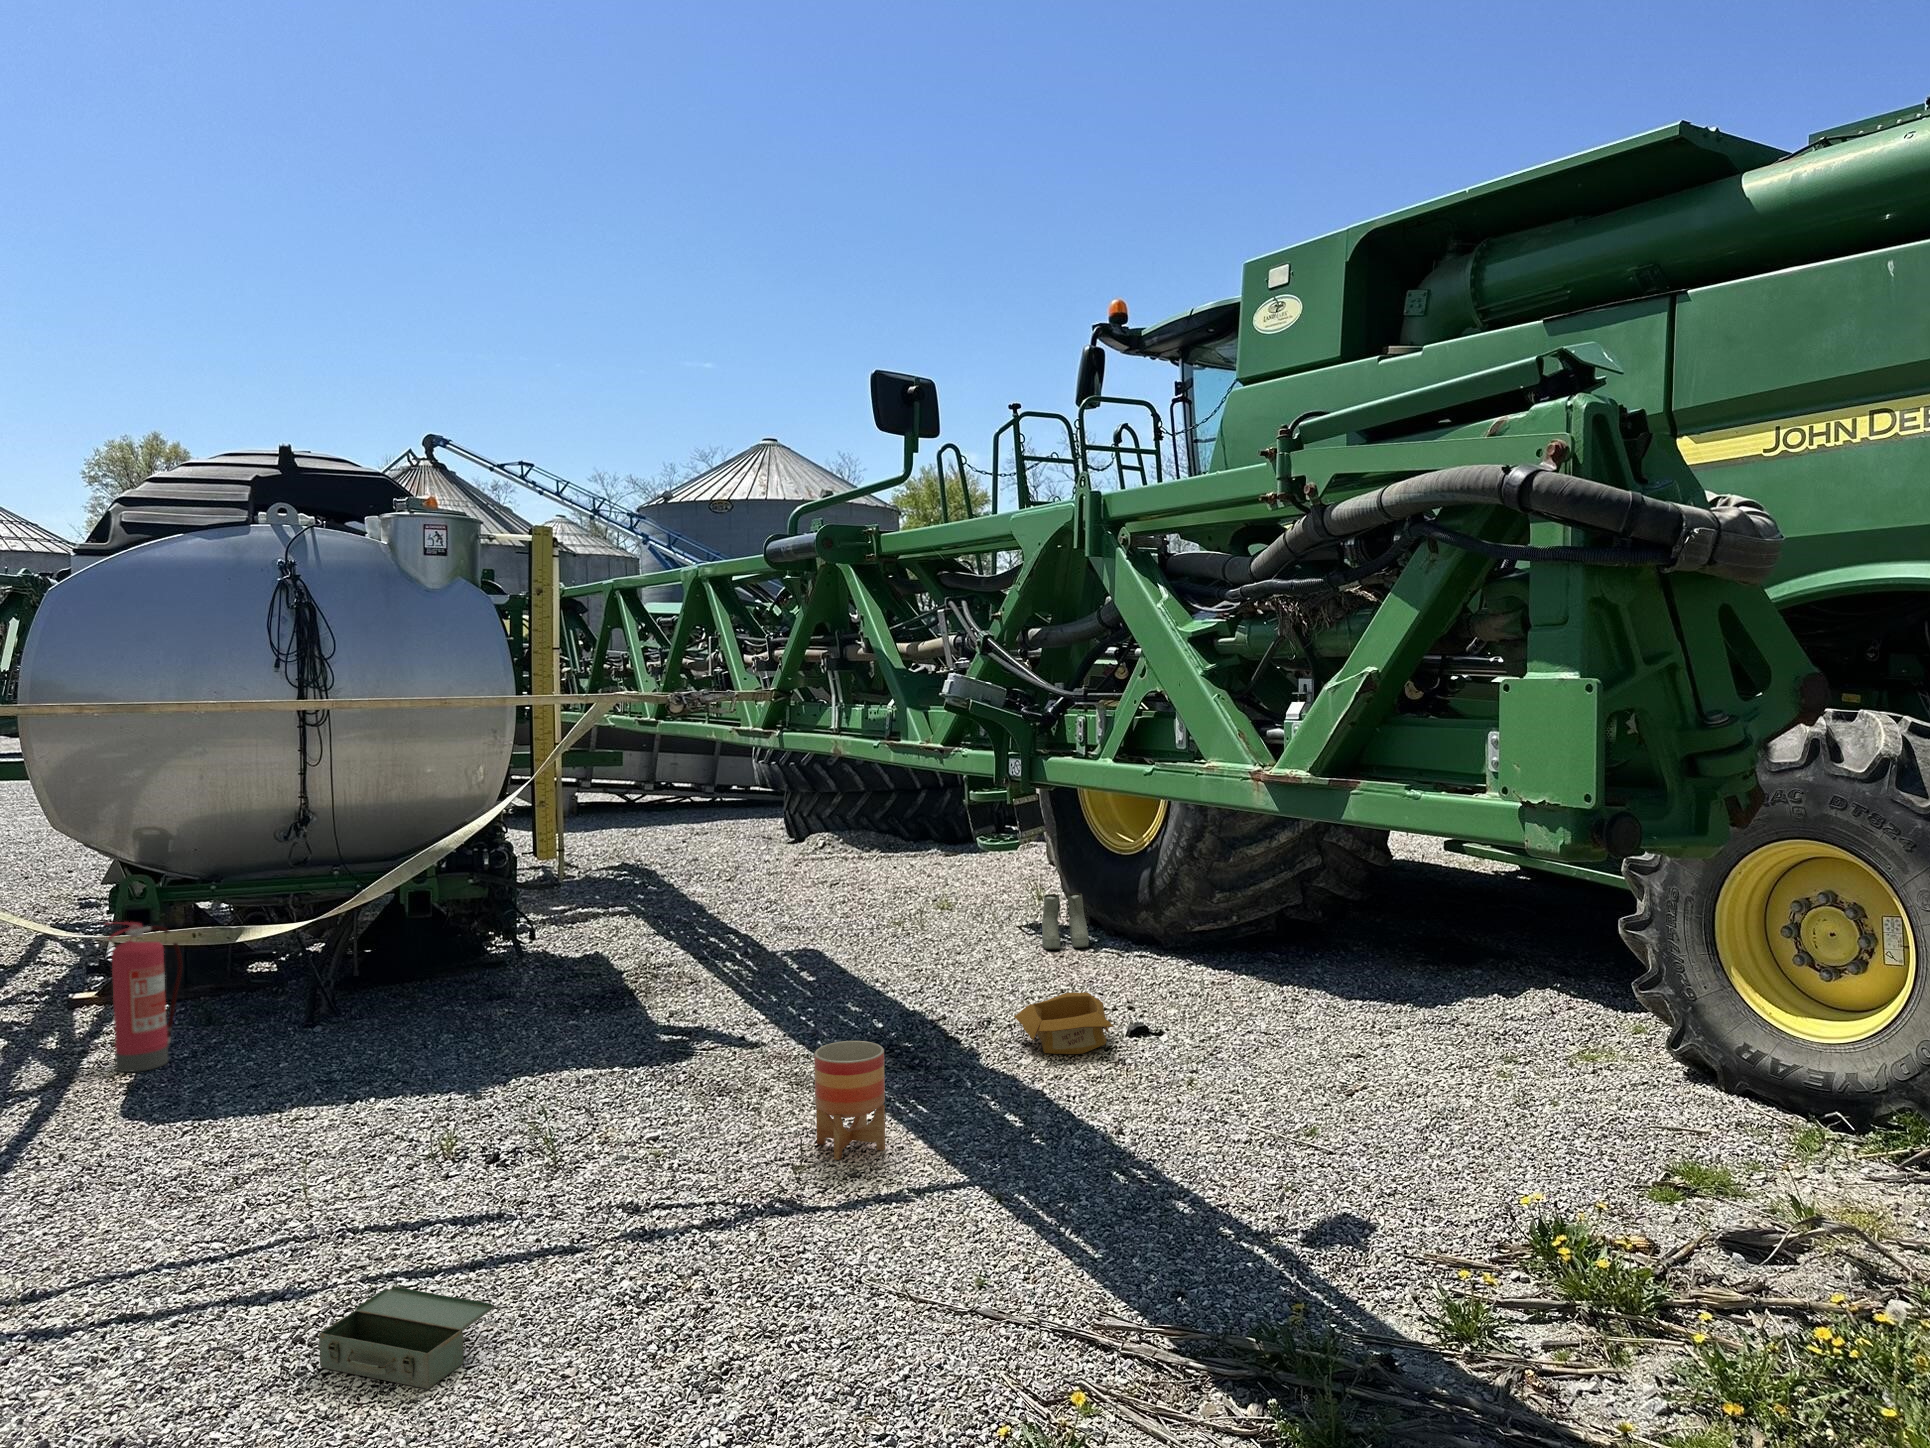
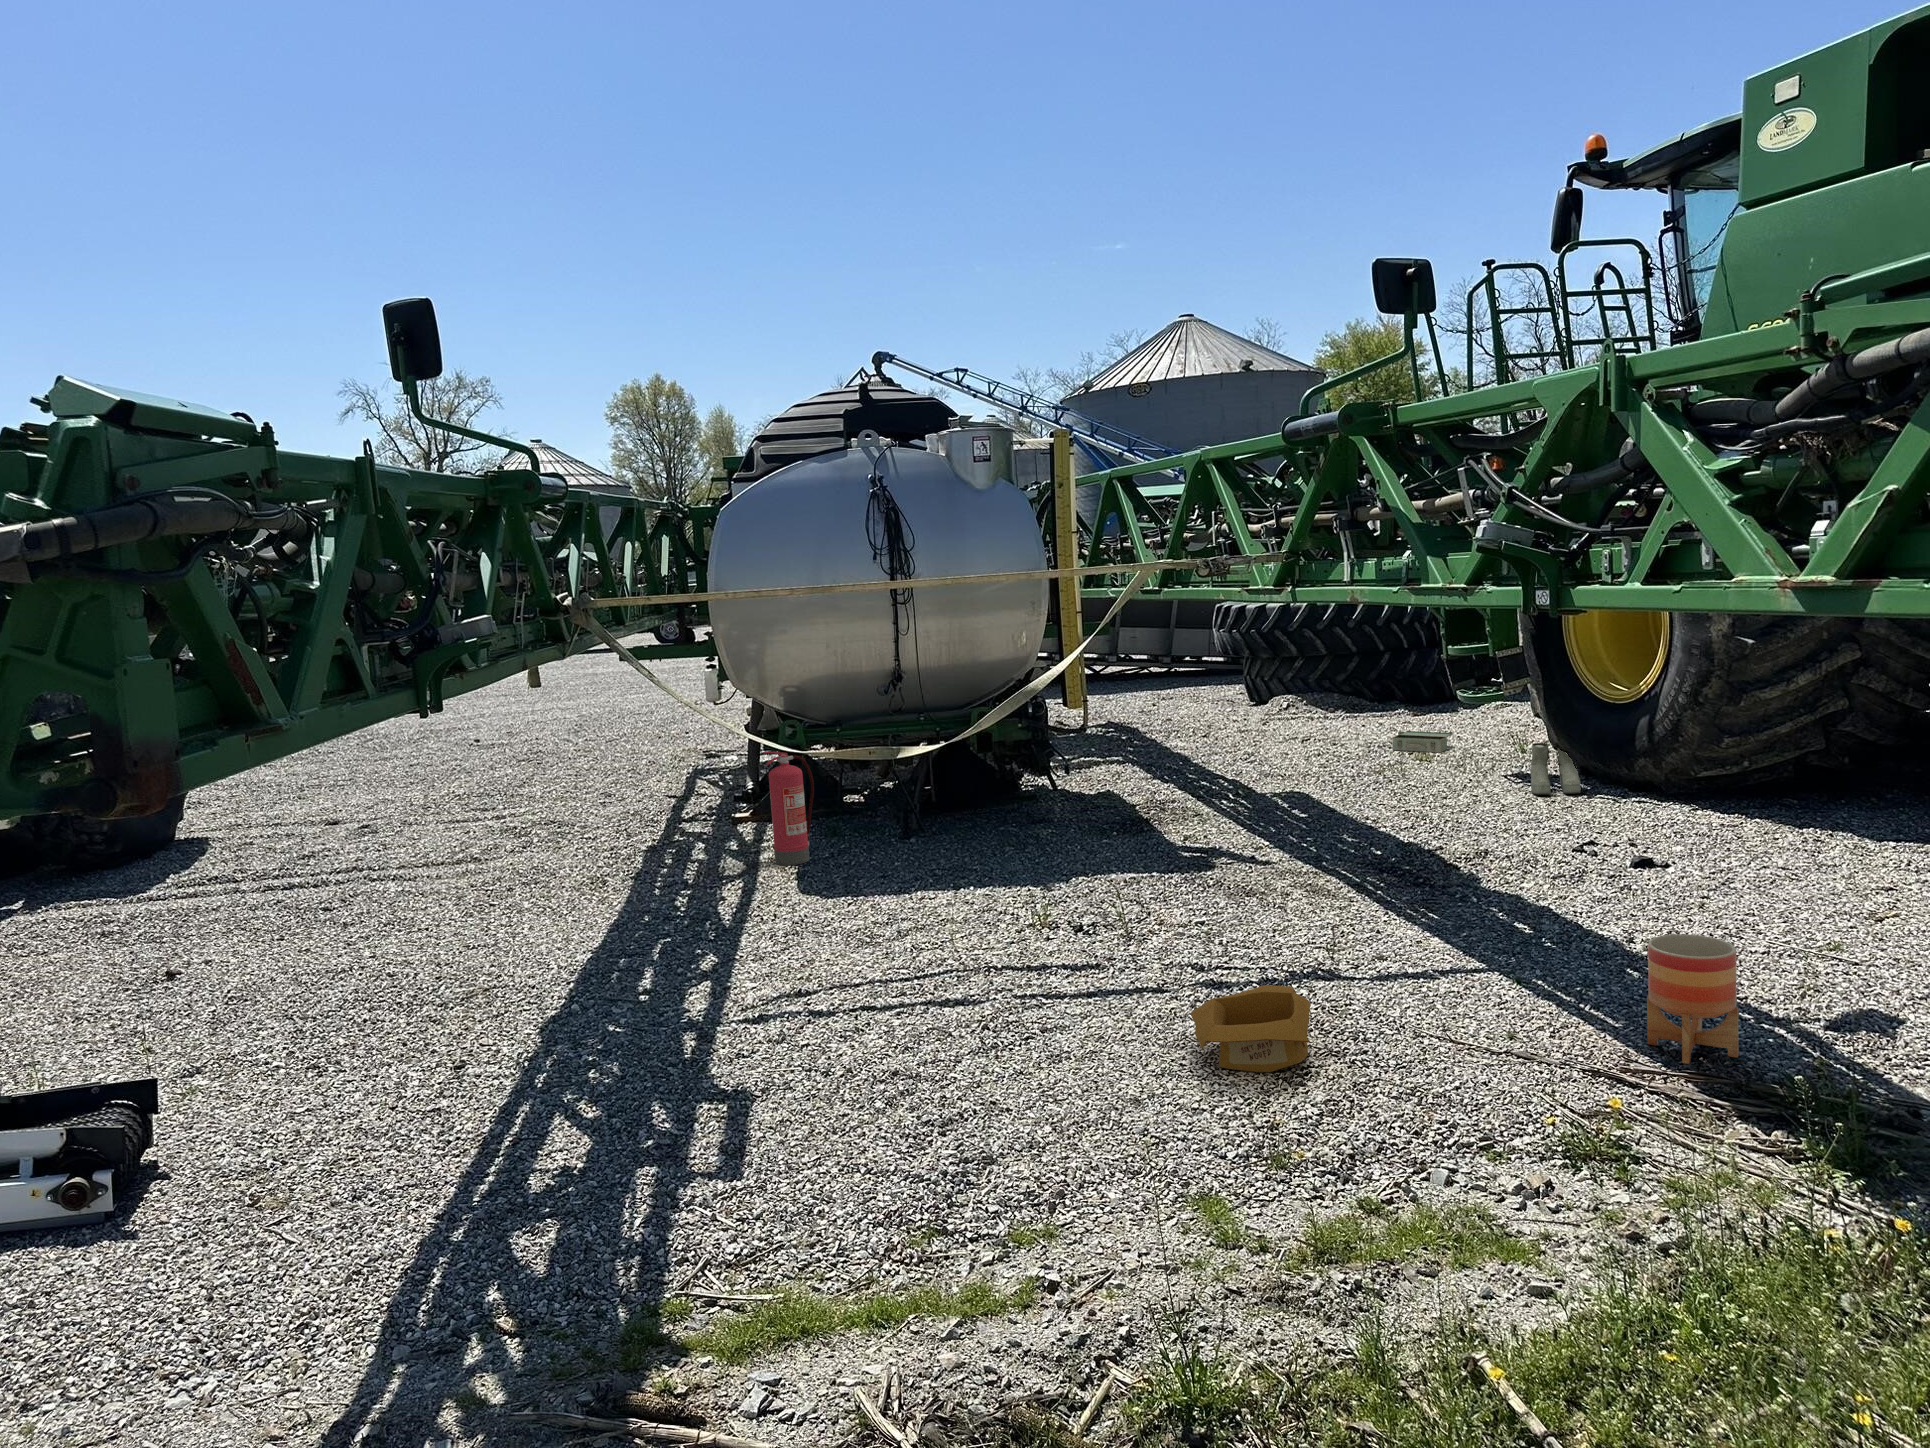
cardboard box: present [1014,992,1115,1054] -> present [1191,985,1311,1072]
planter: present [814,1041,885,1160] -> present [1647,934,1739,1064]
toolbox: present [319,1286,494,1389] -> present [1393,731,1453,752]

